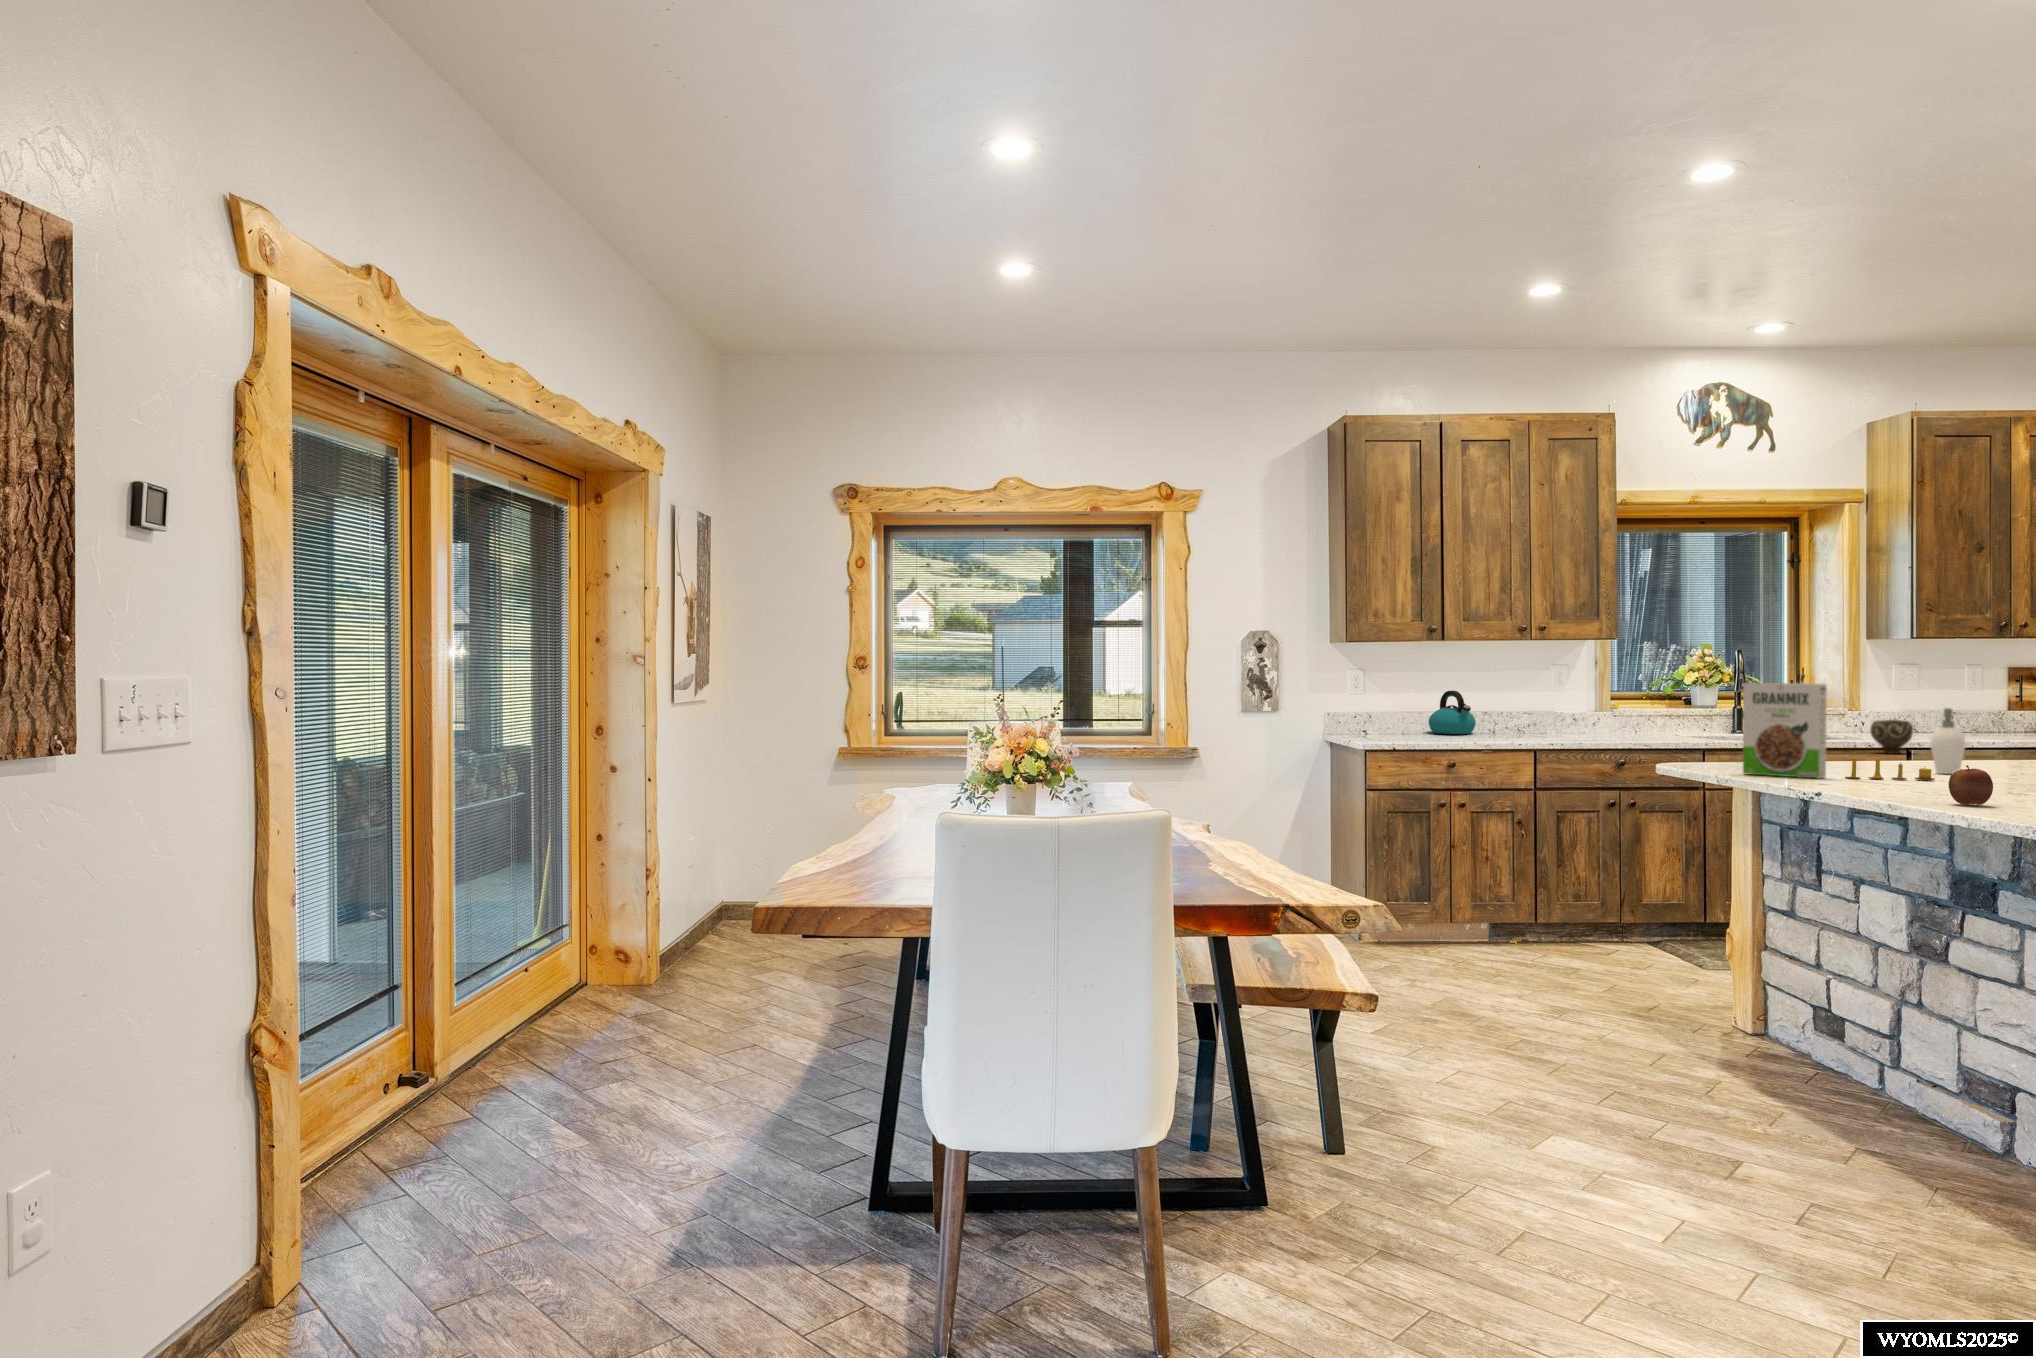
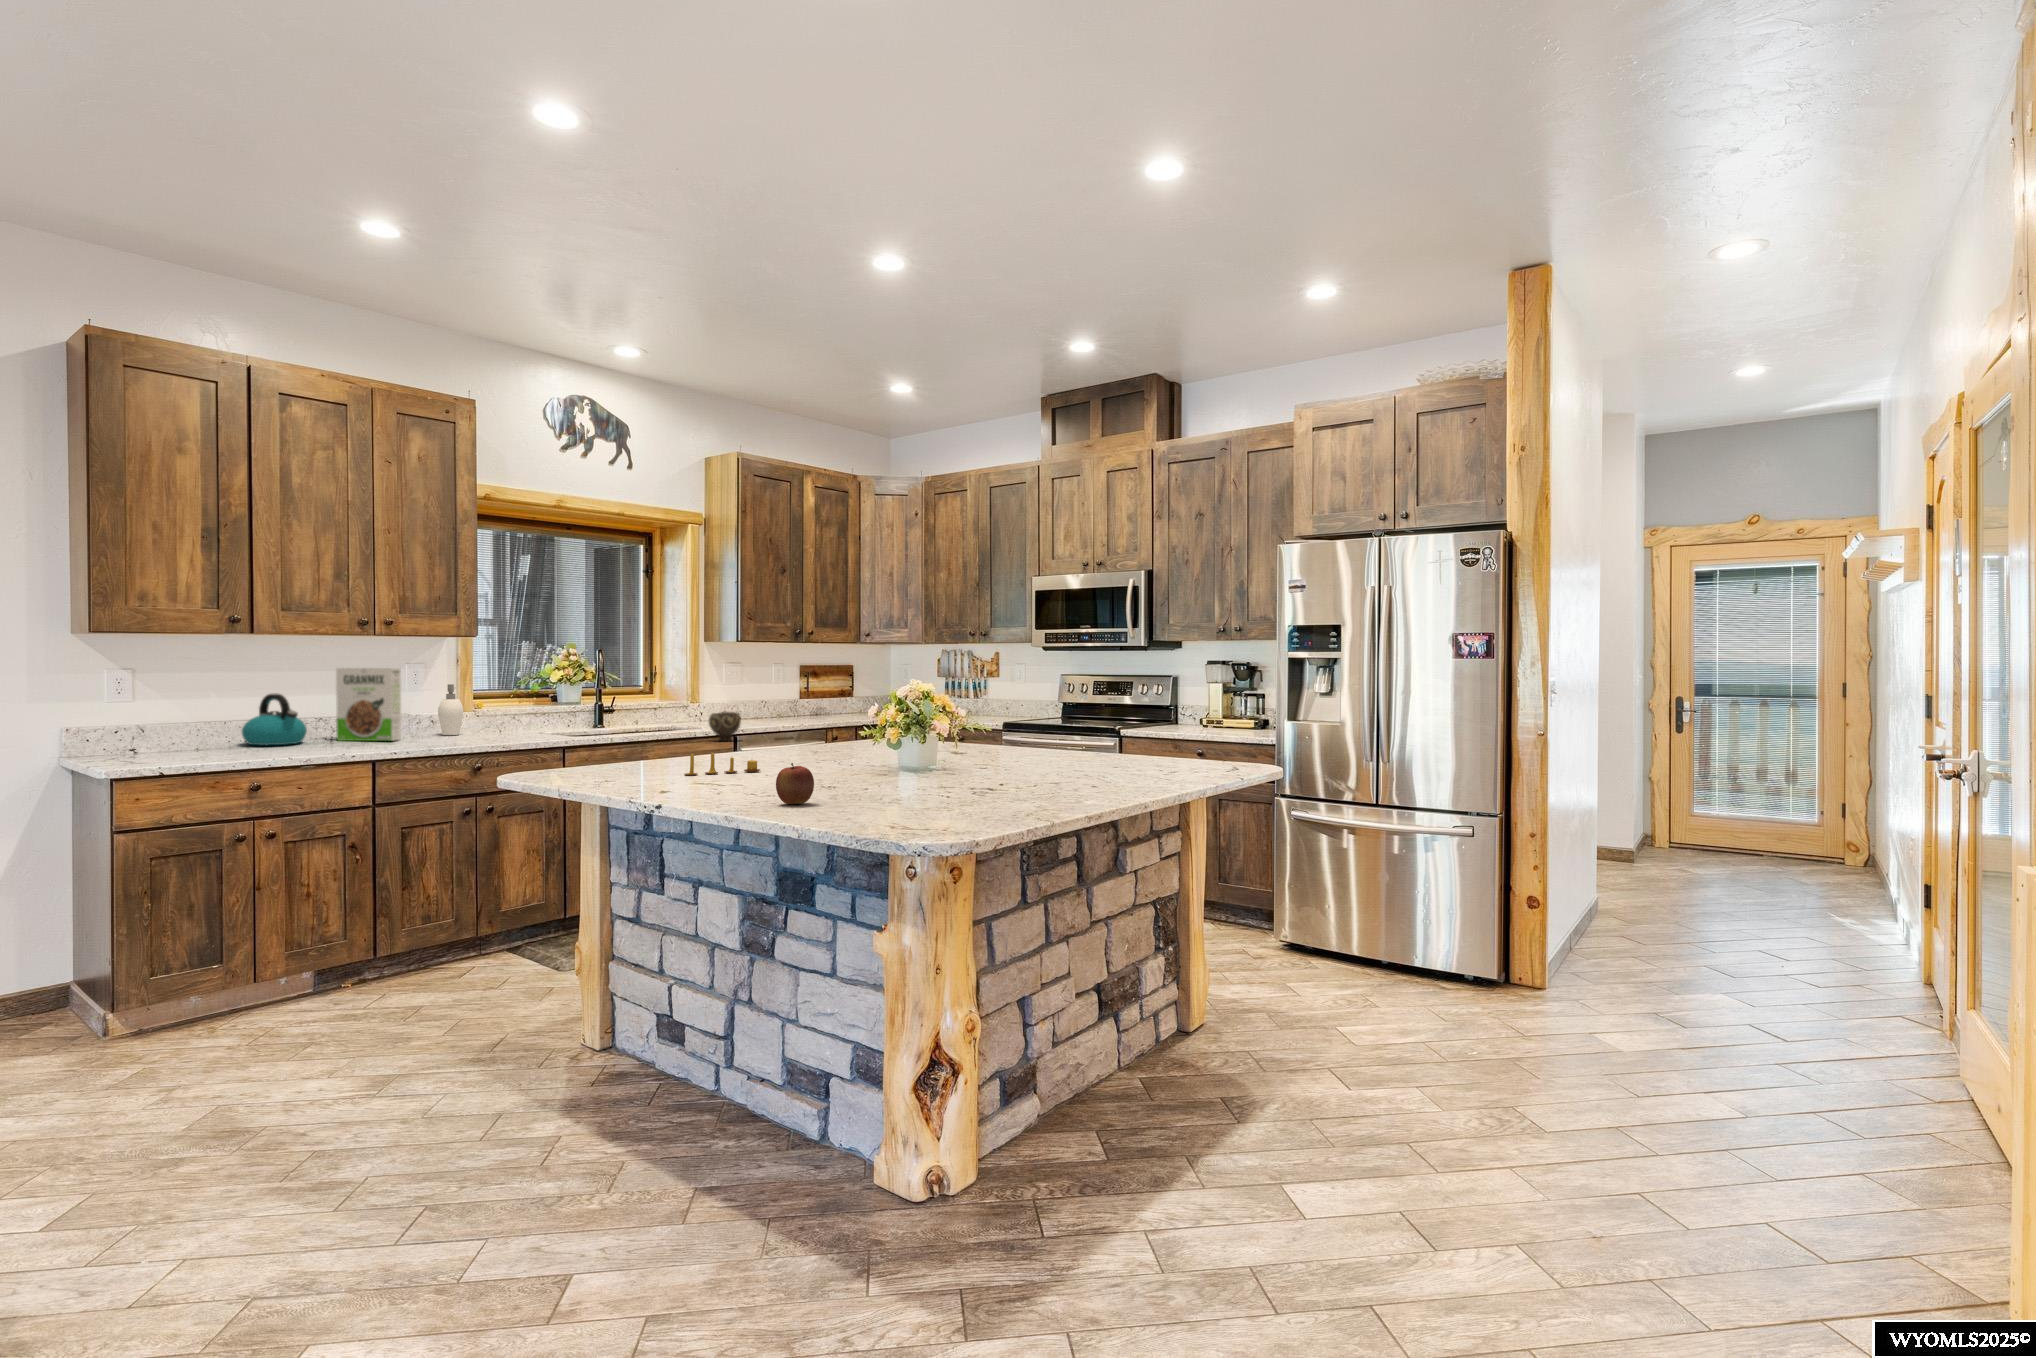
cereal box: present [1743,683,1827,778] -> present [336,668,401,741]
soap dispenser: present [1931,708,1965,774] -> present [438,684,463,735]

